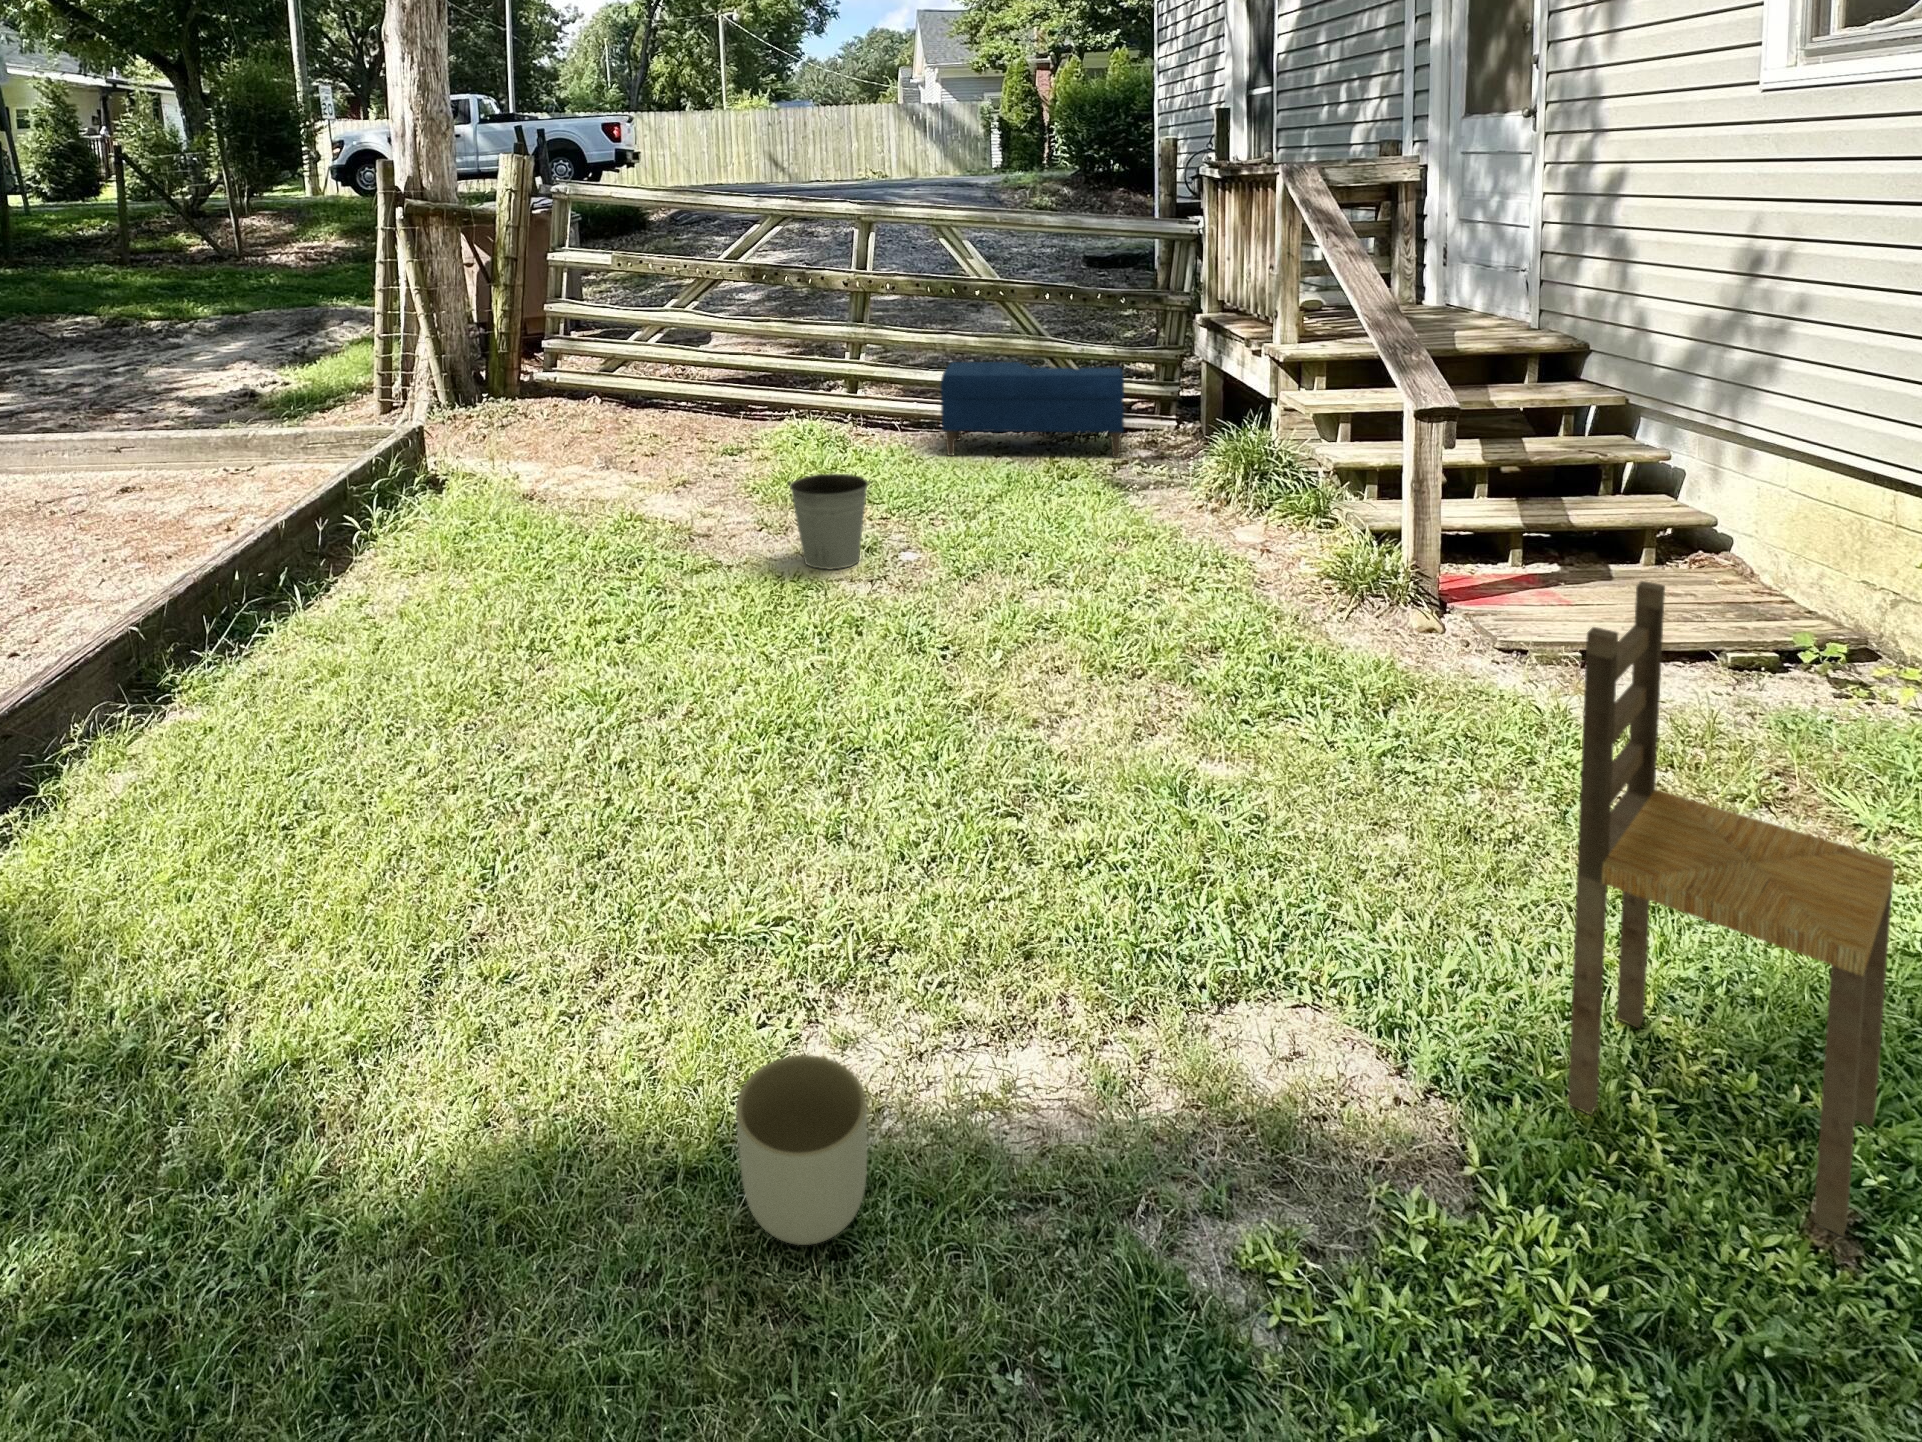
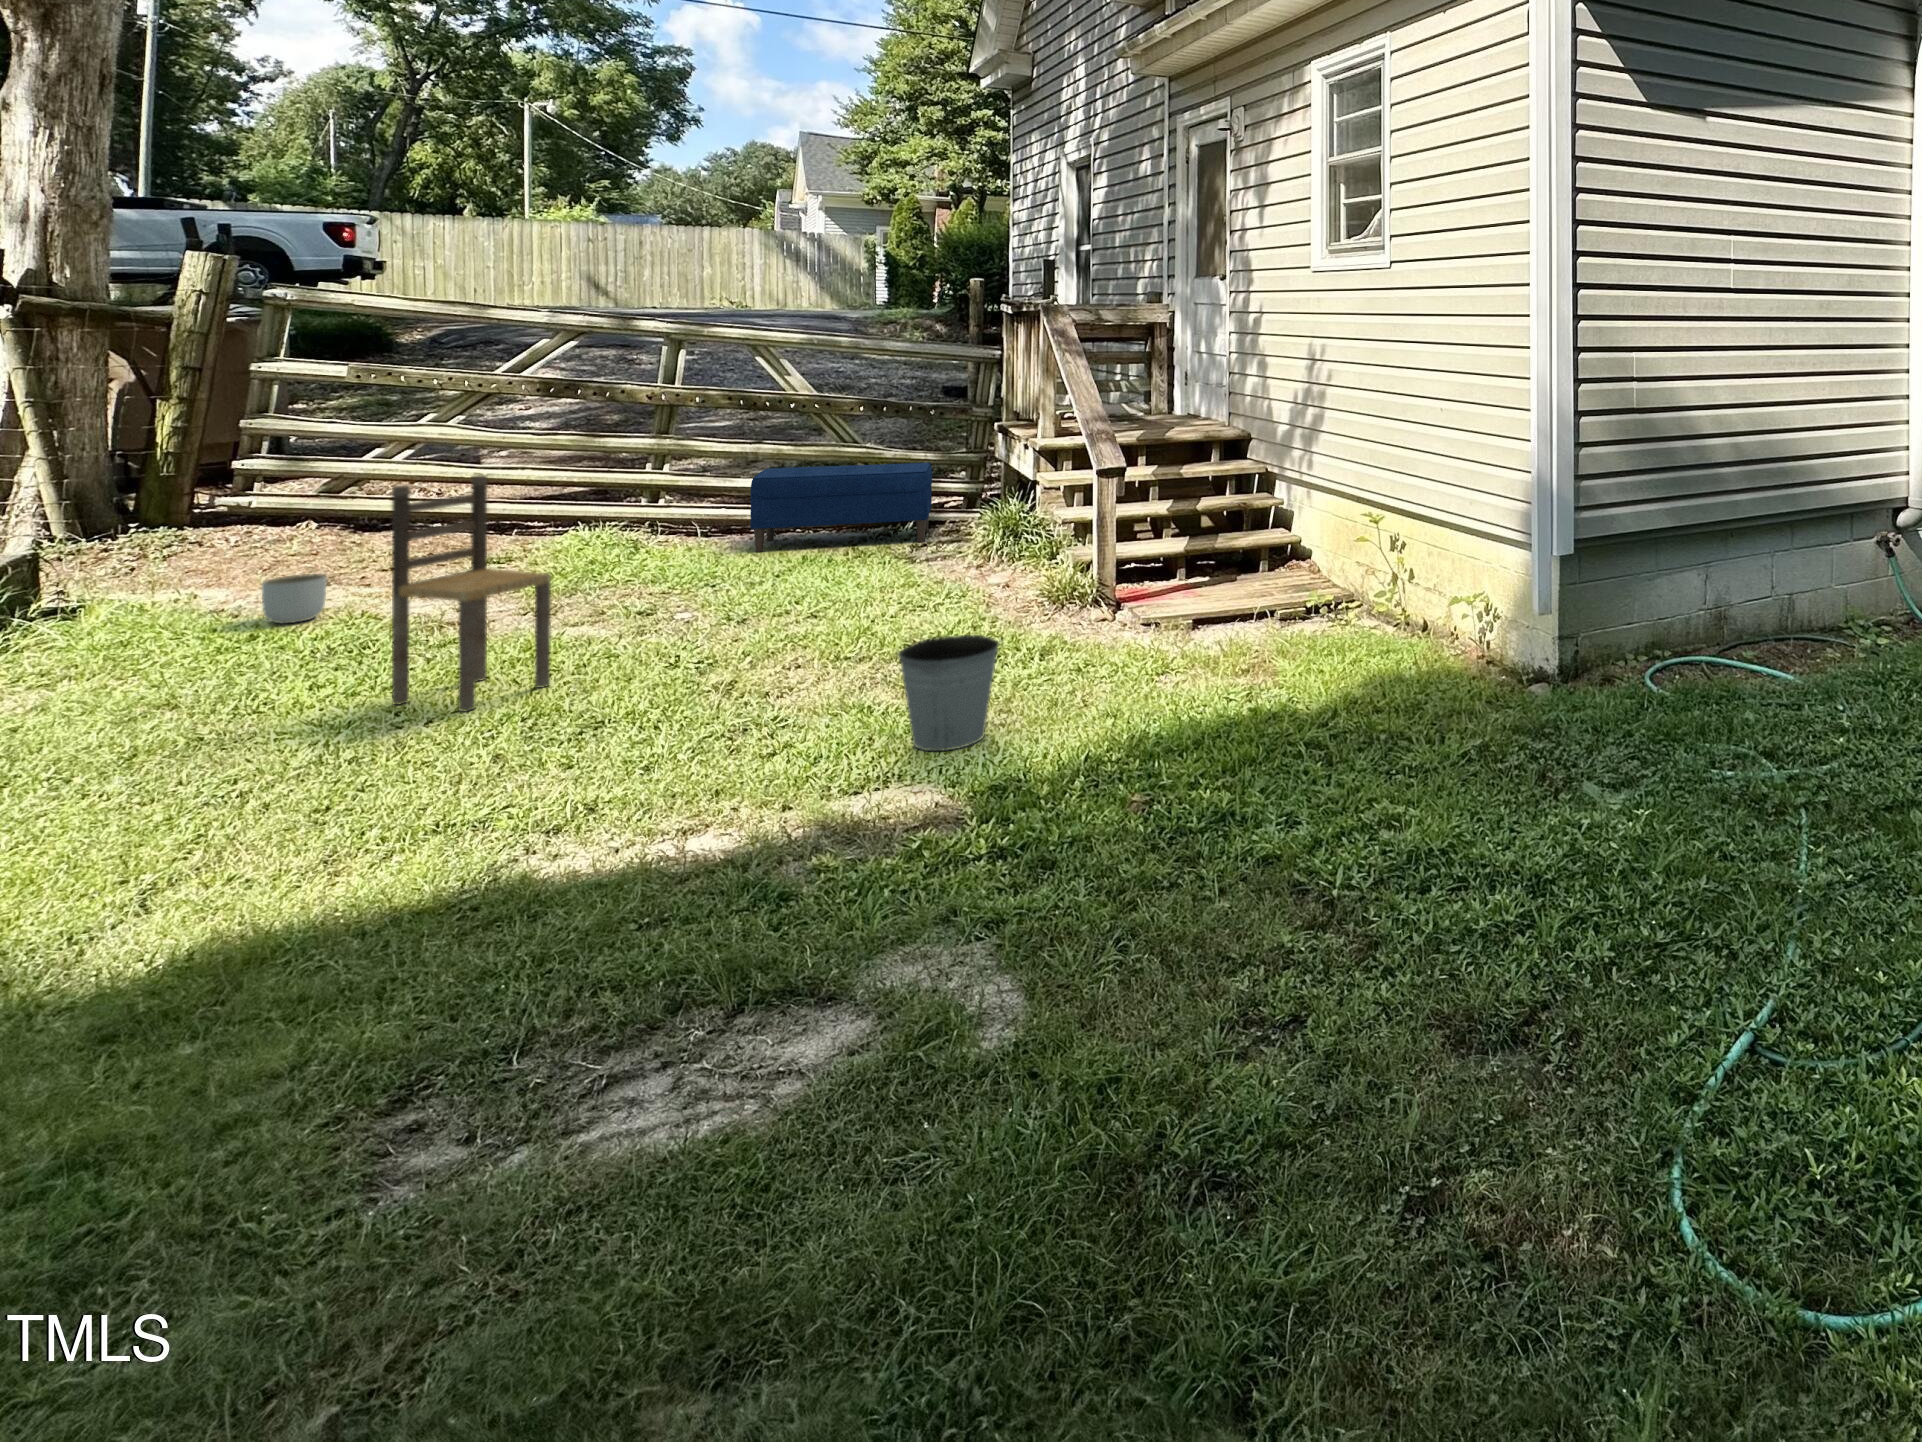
bucket: present [788,474,870,570] -> present [896,635,1003,751]
chair: present [1568,581,1895,1236] -> present [392,475,551,712]
planter: present [736,1055,867,1245] -> present [262,574,326,624]

